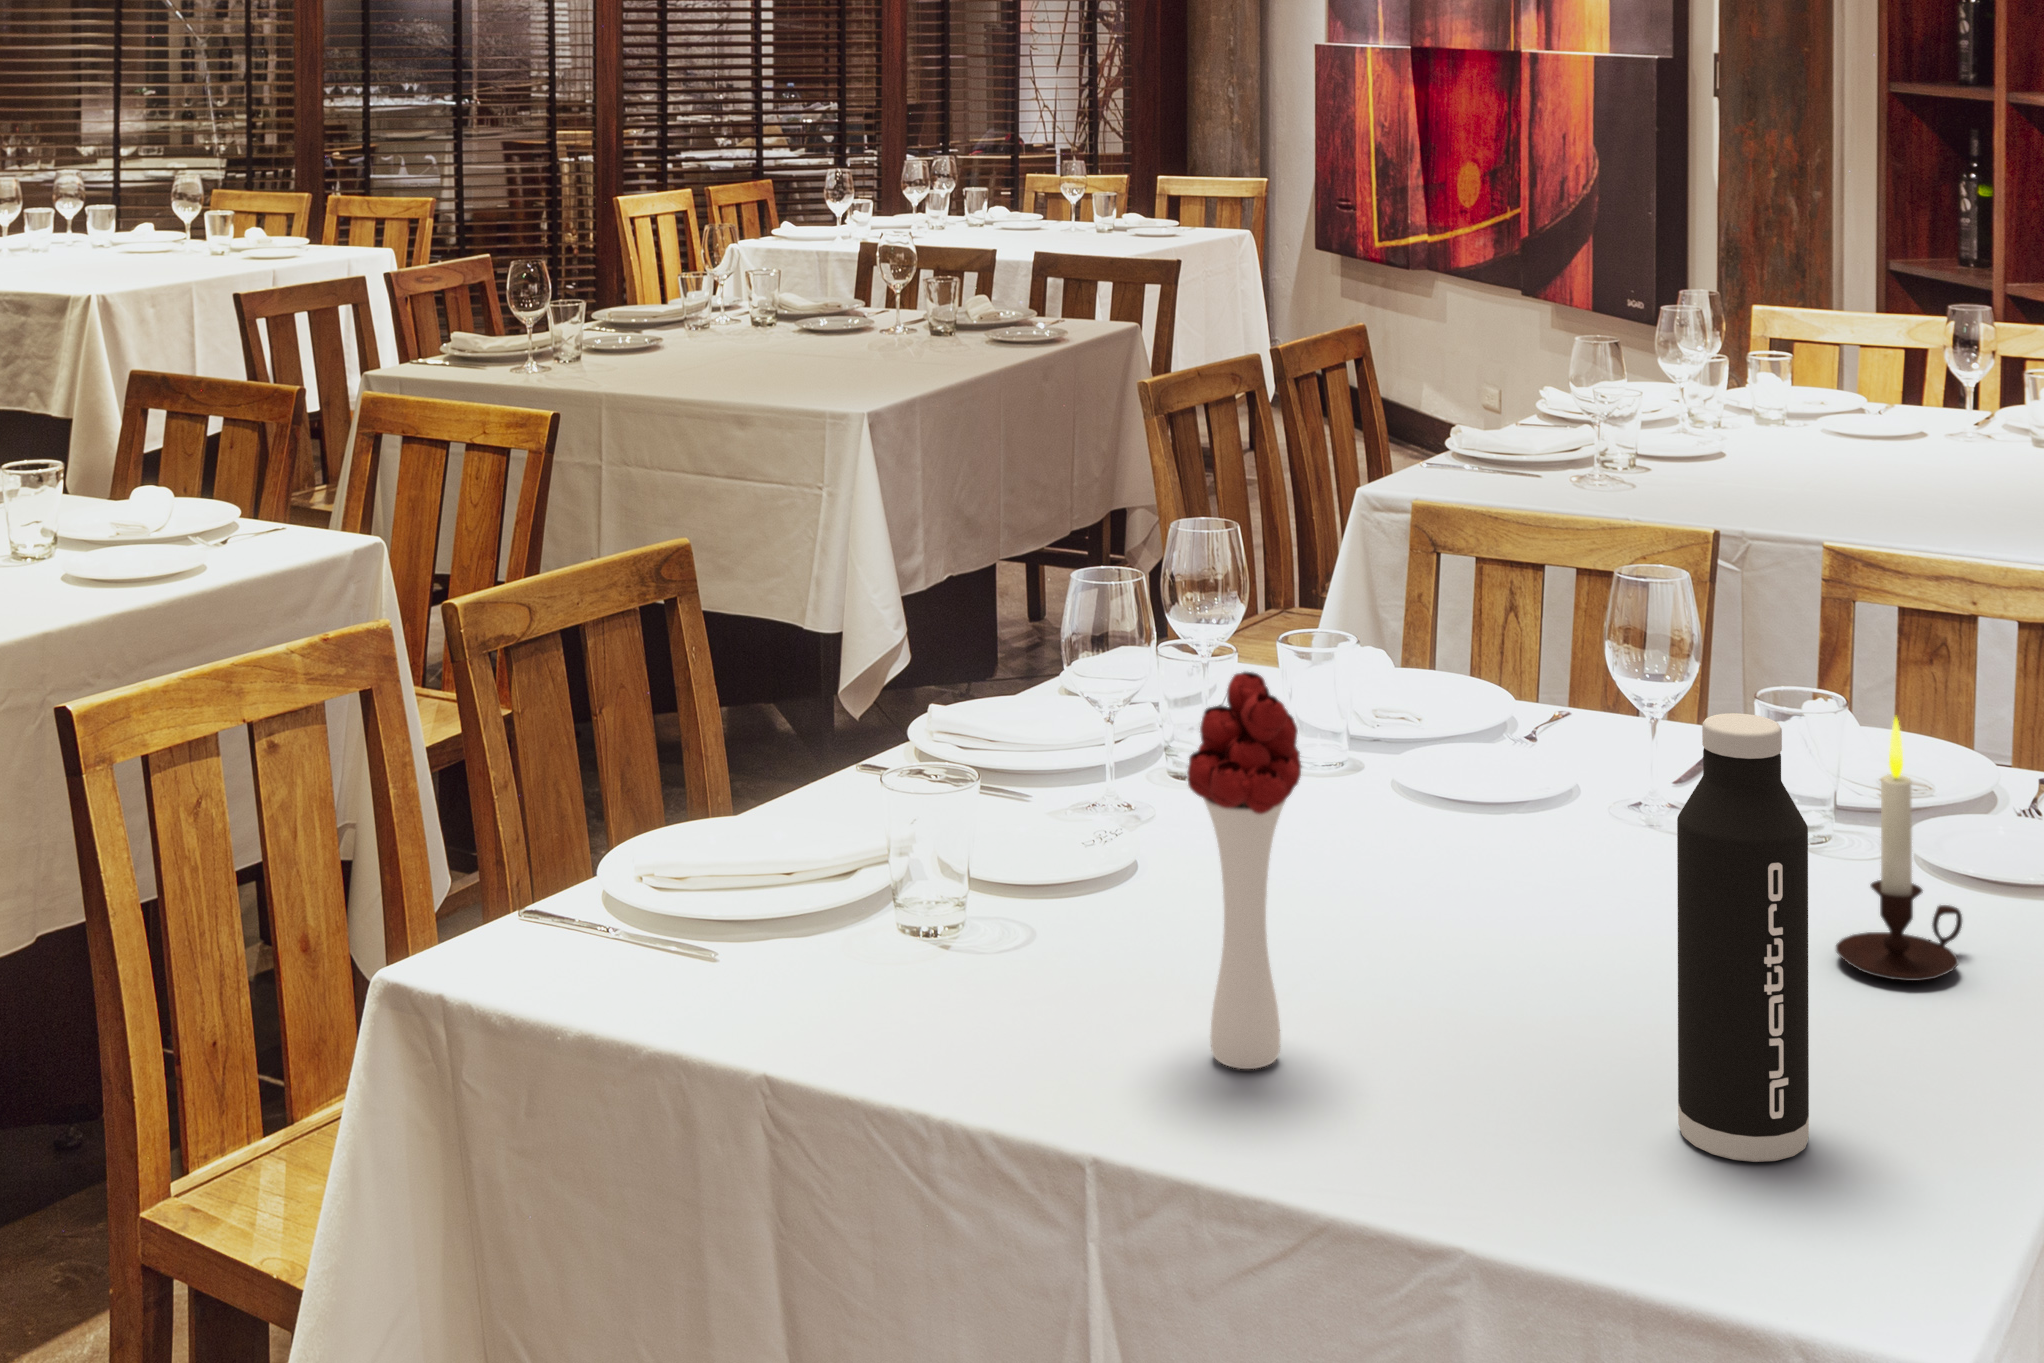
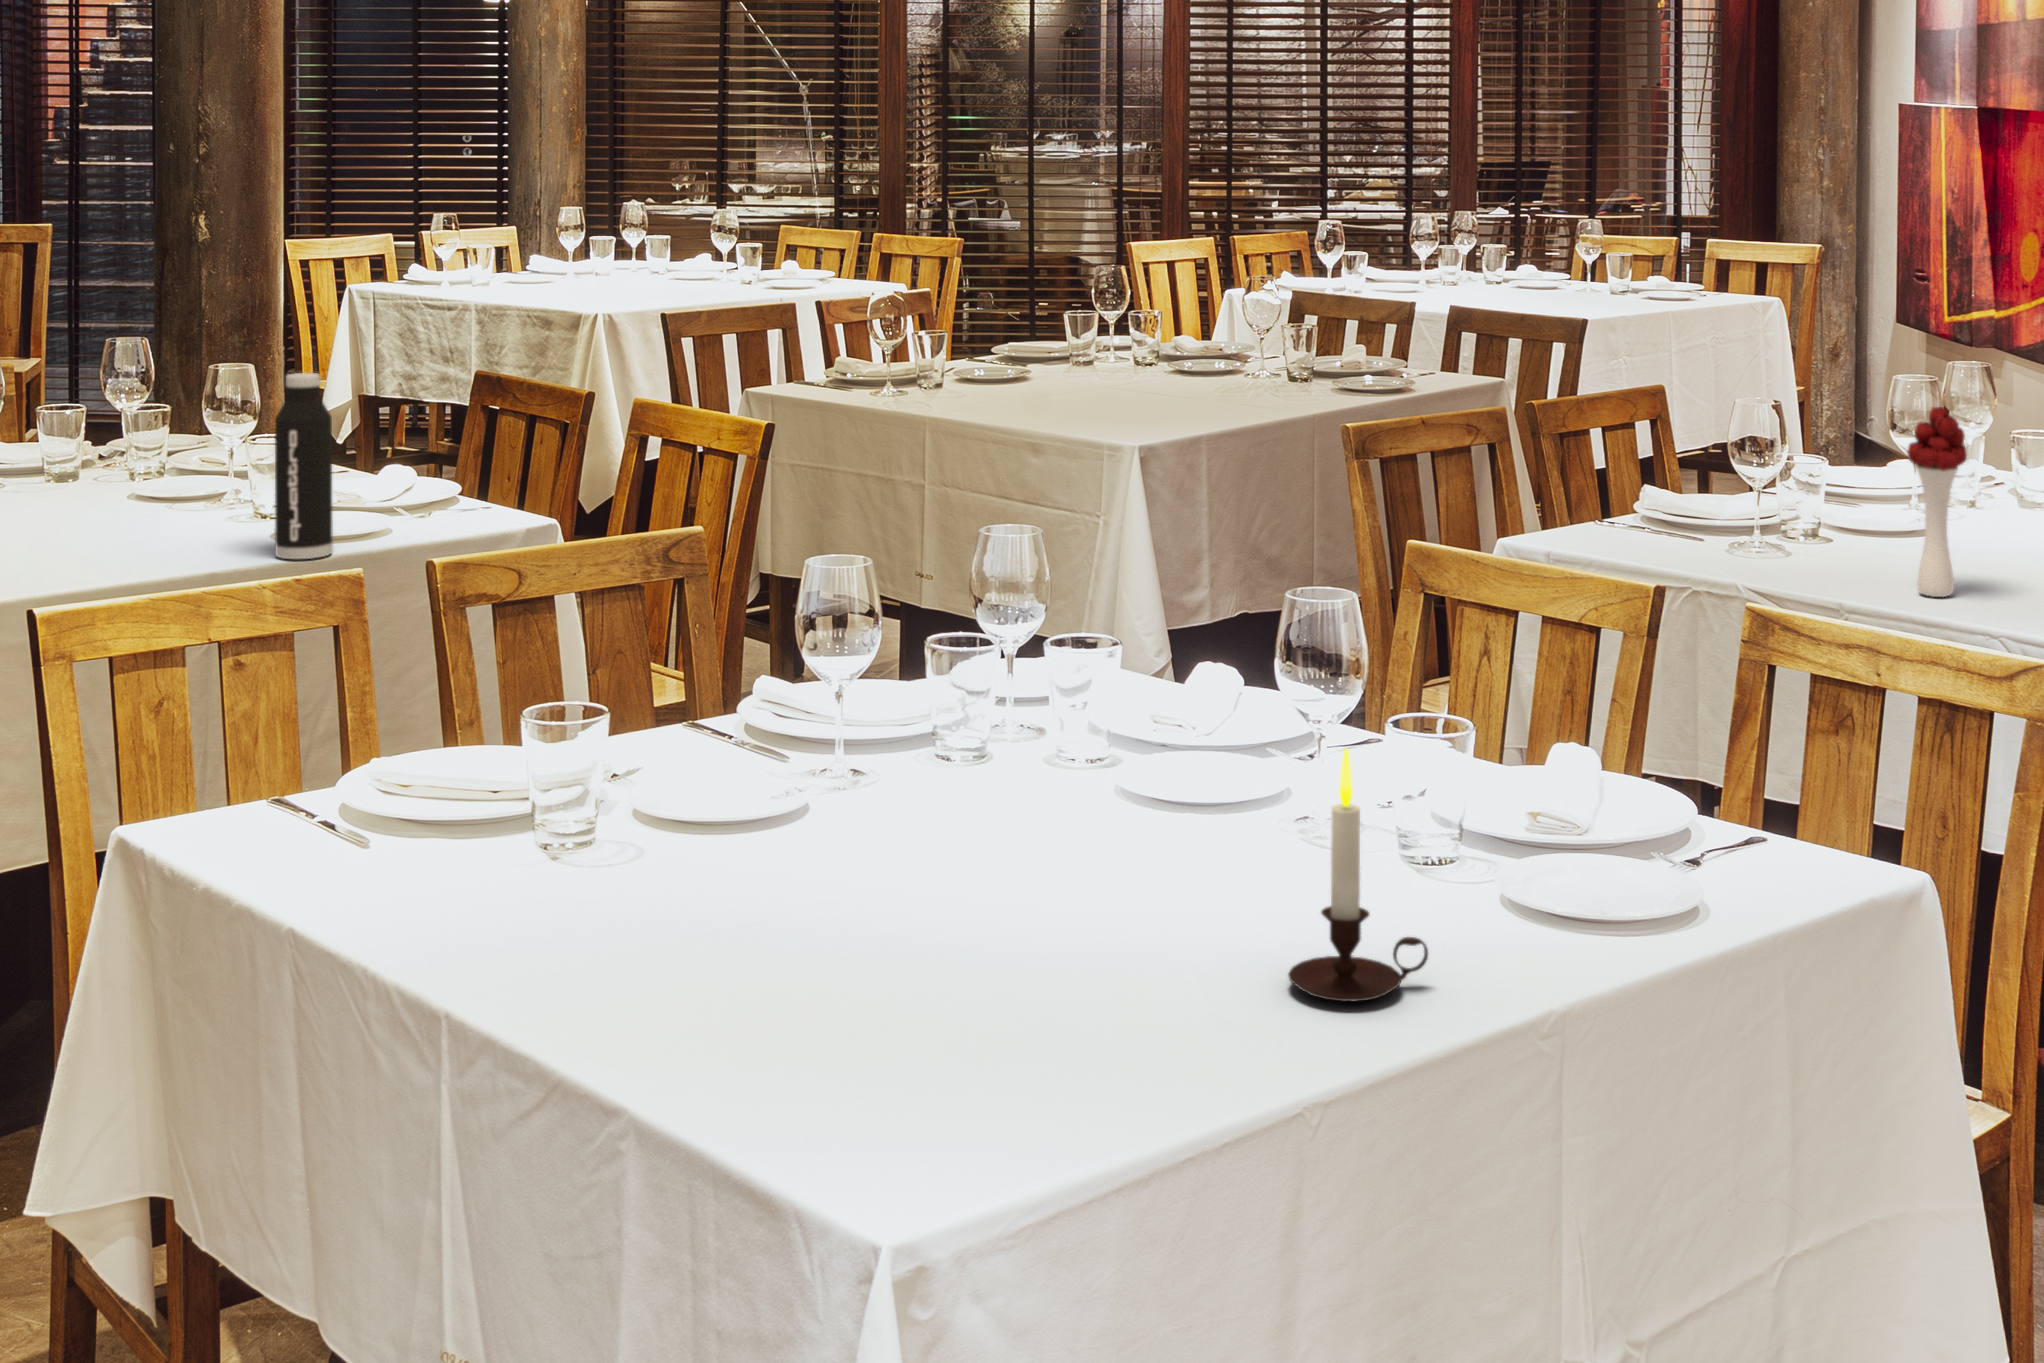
flower bouquet: present [1187,672,1301,1069] -> present [1907,407,1967,597]
water bottle: present [1677,713,1809,1162] -> present [275,373,333,559]

